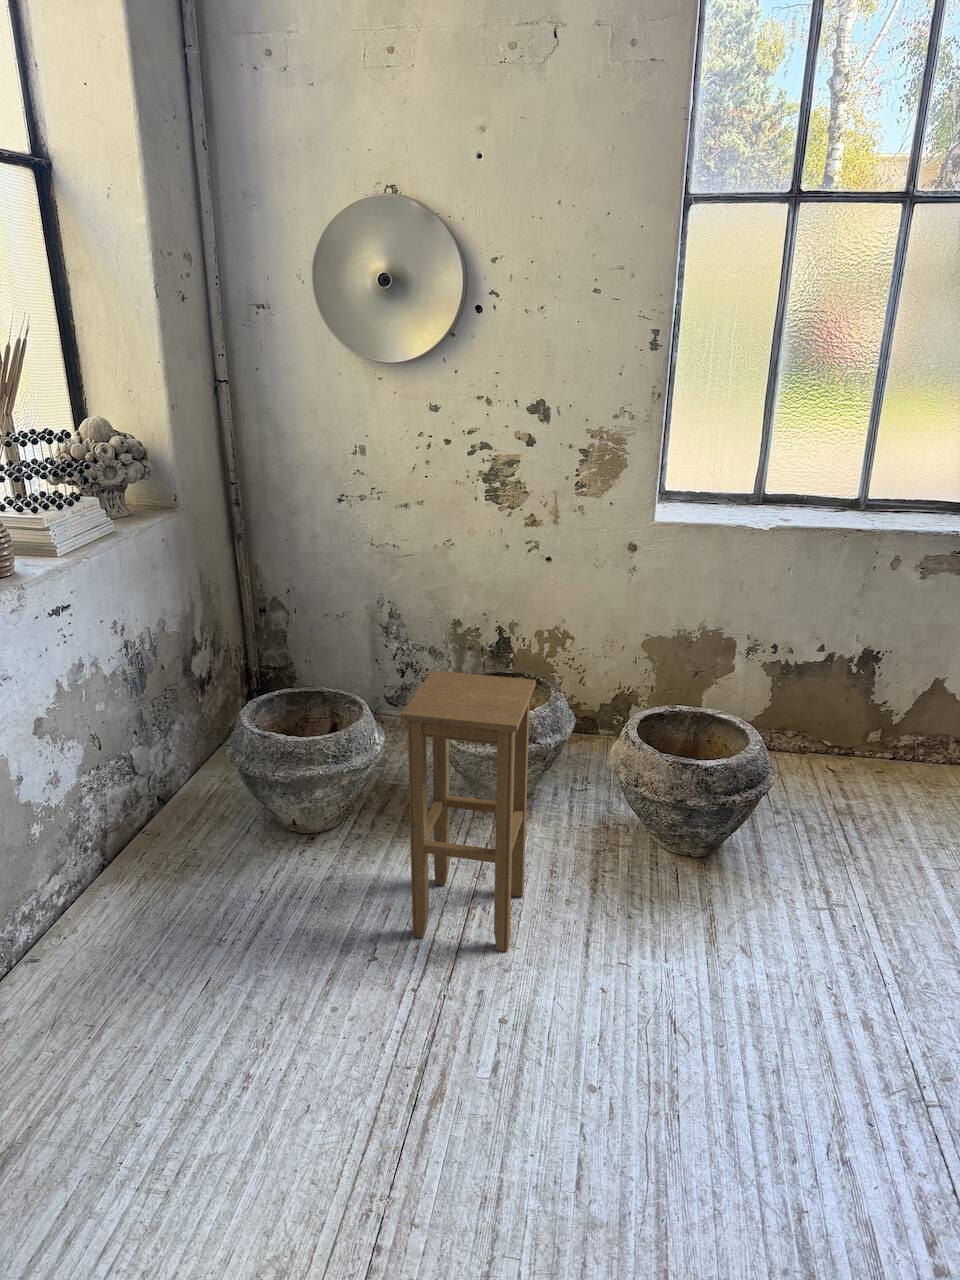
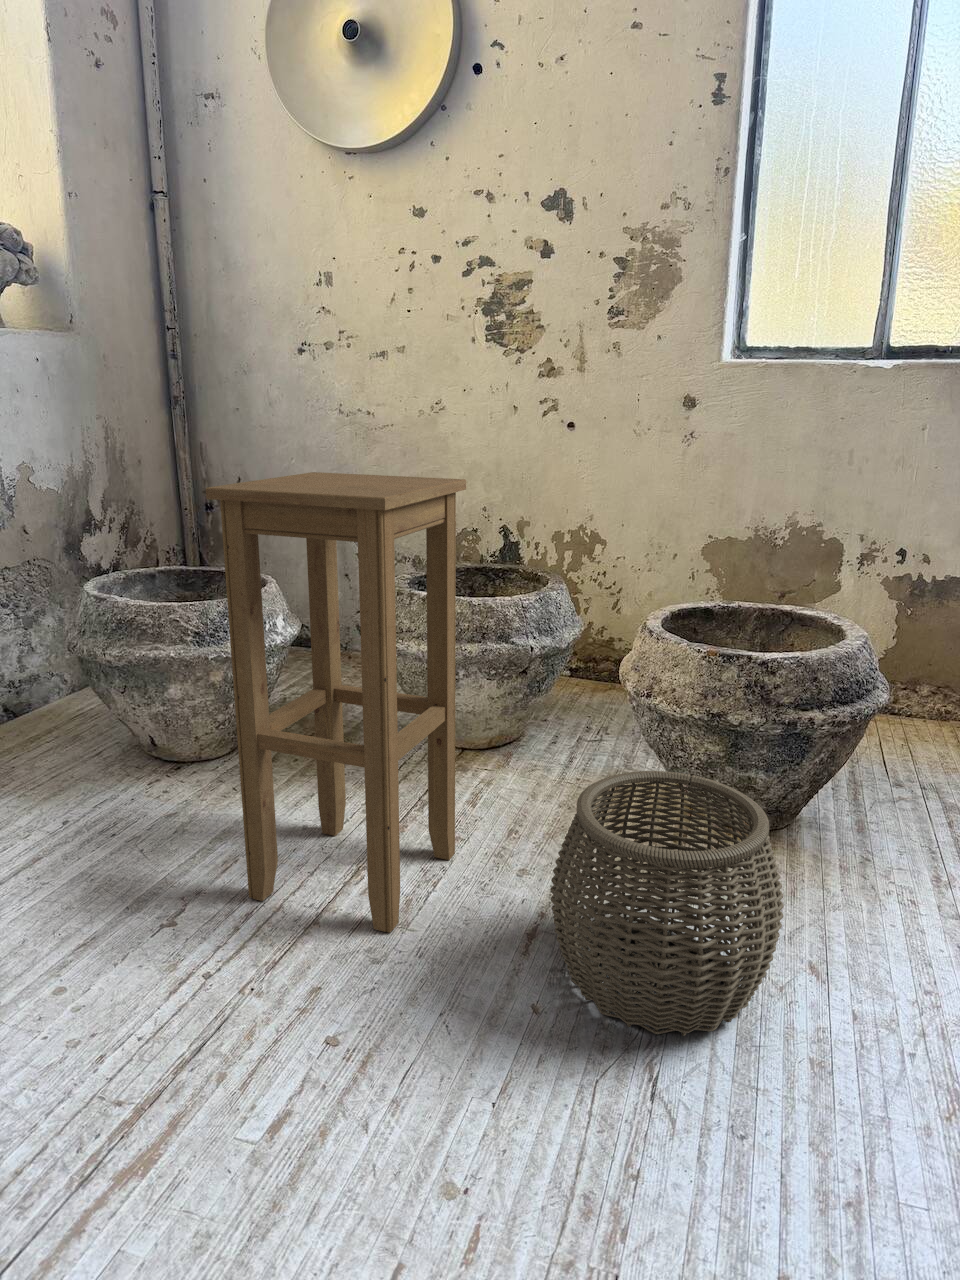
woven basket: none [605,849,731,997] -> present [550,771,784,1036]

